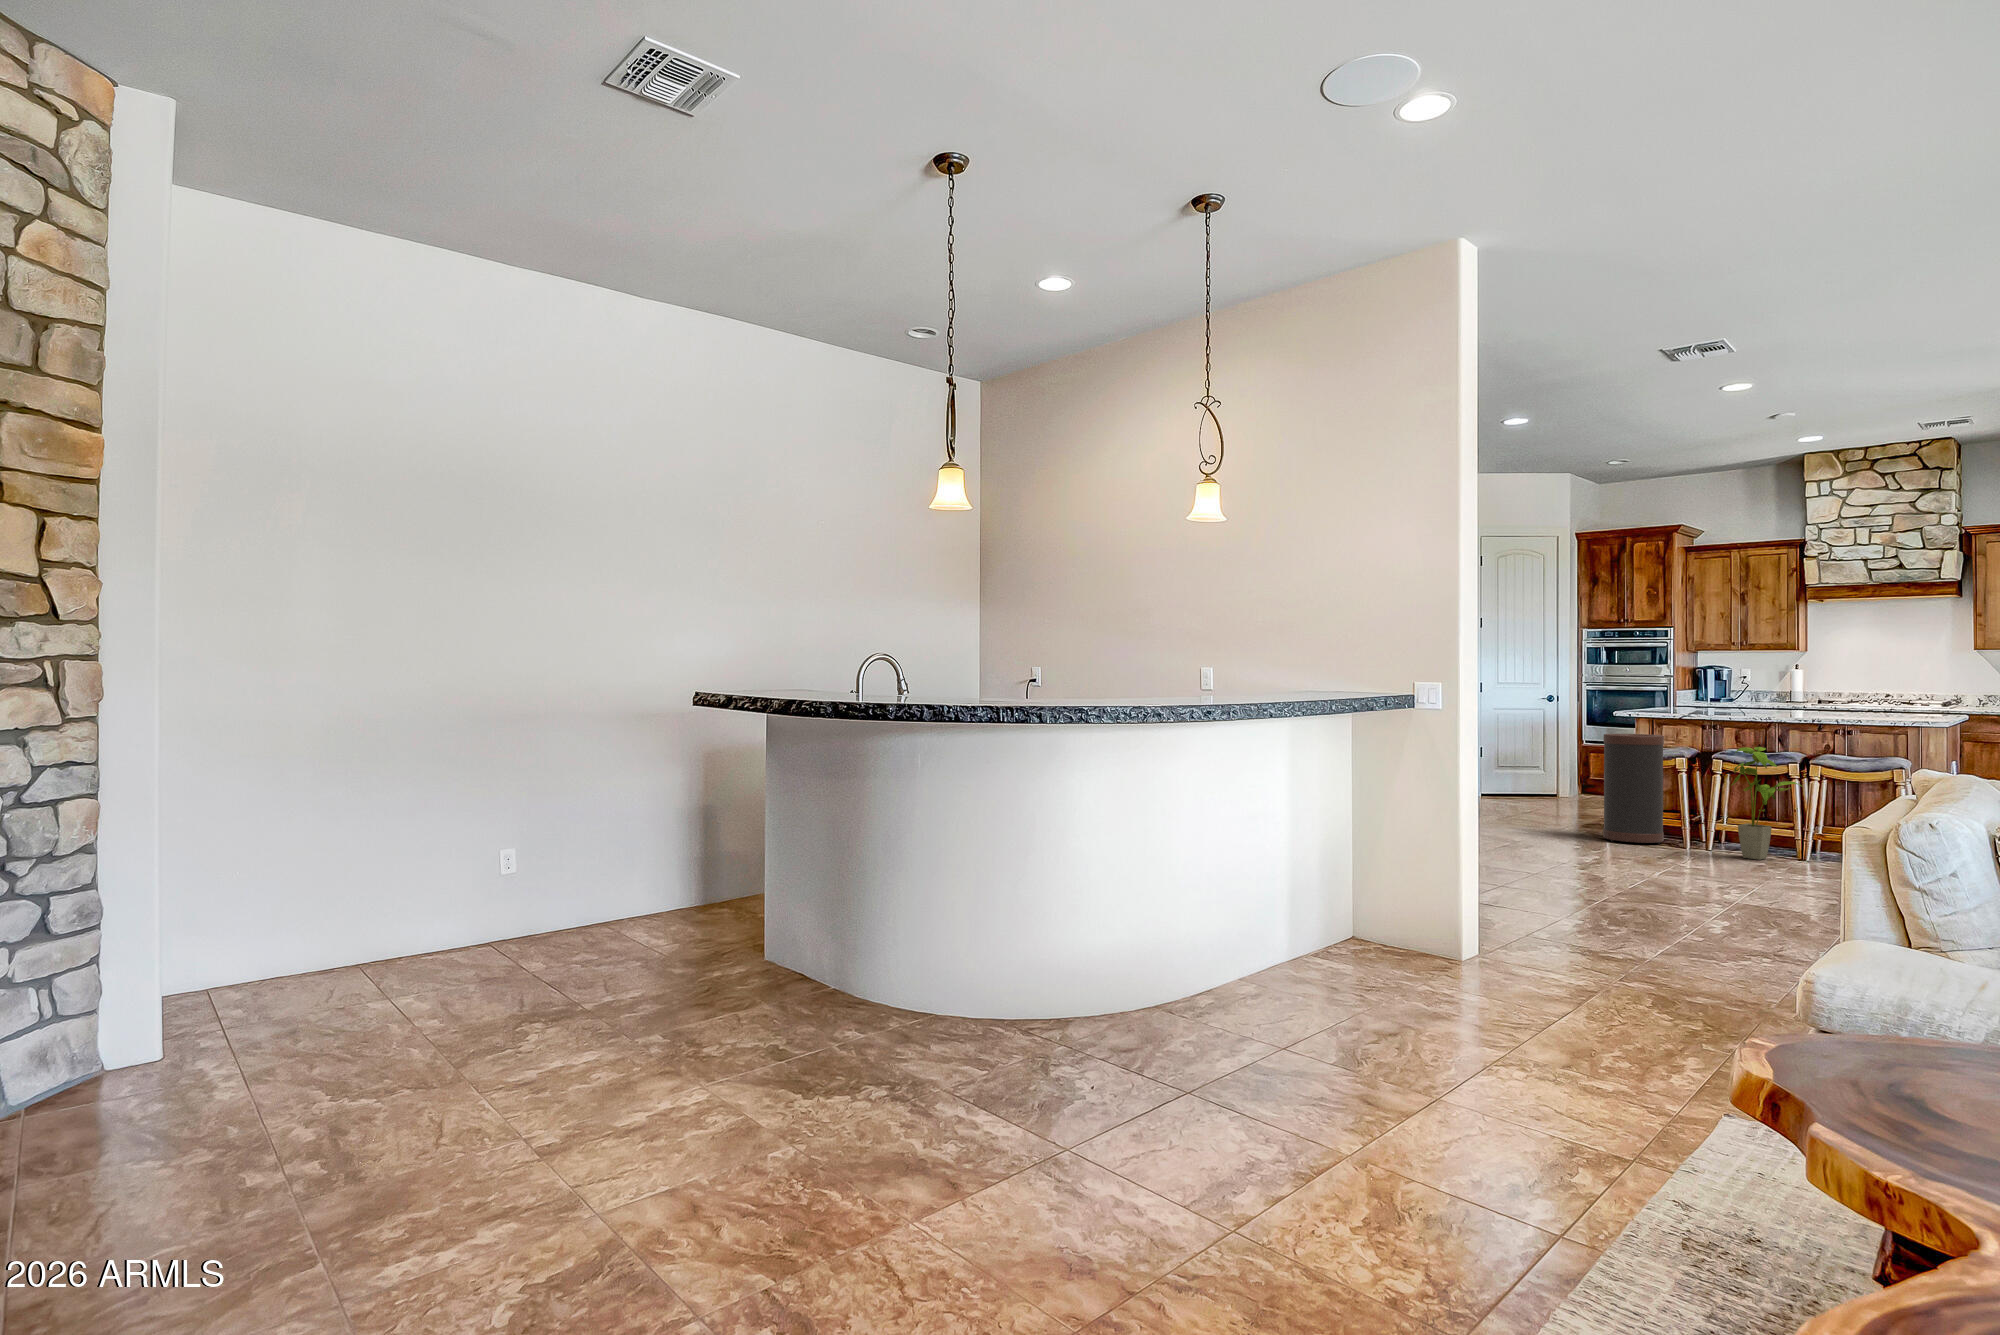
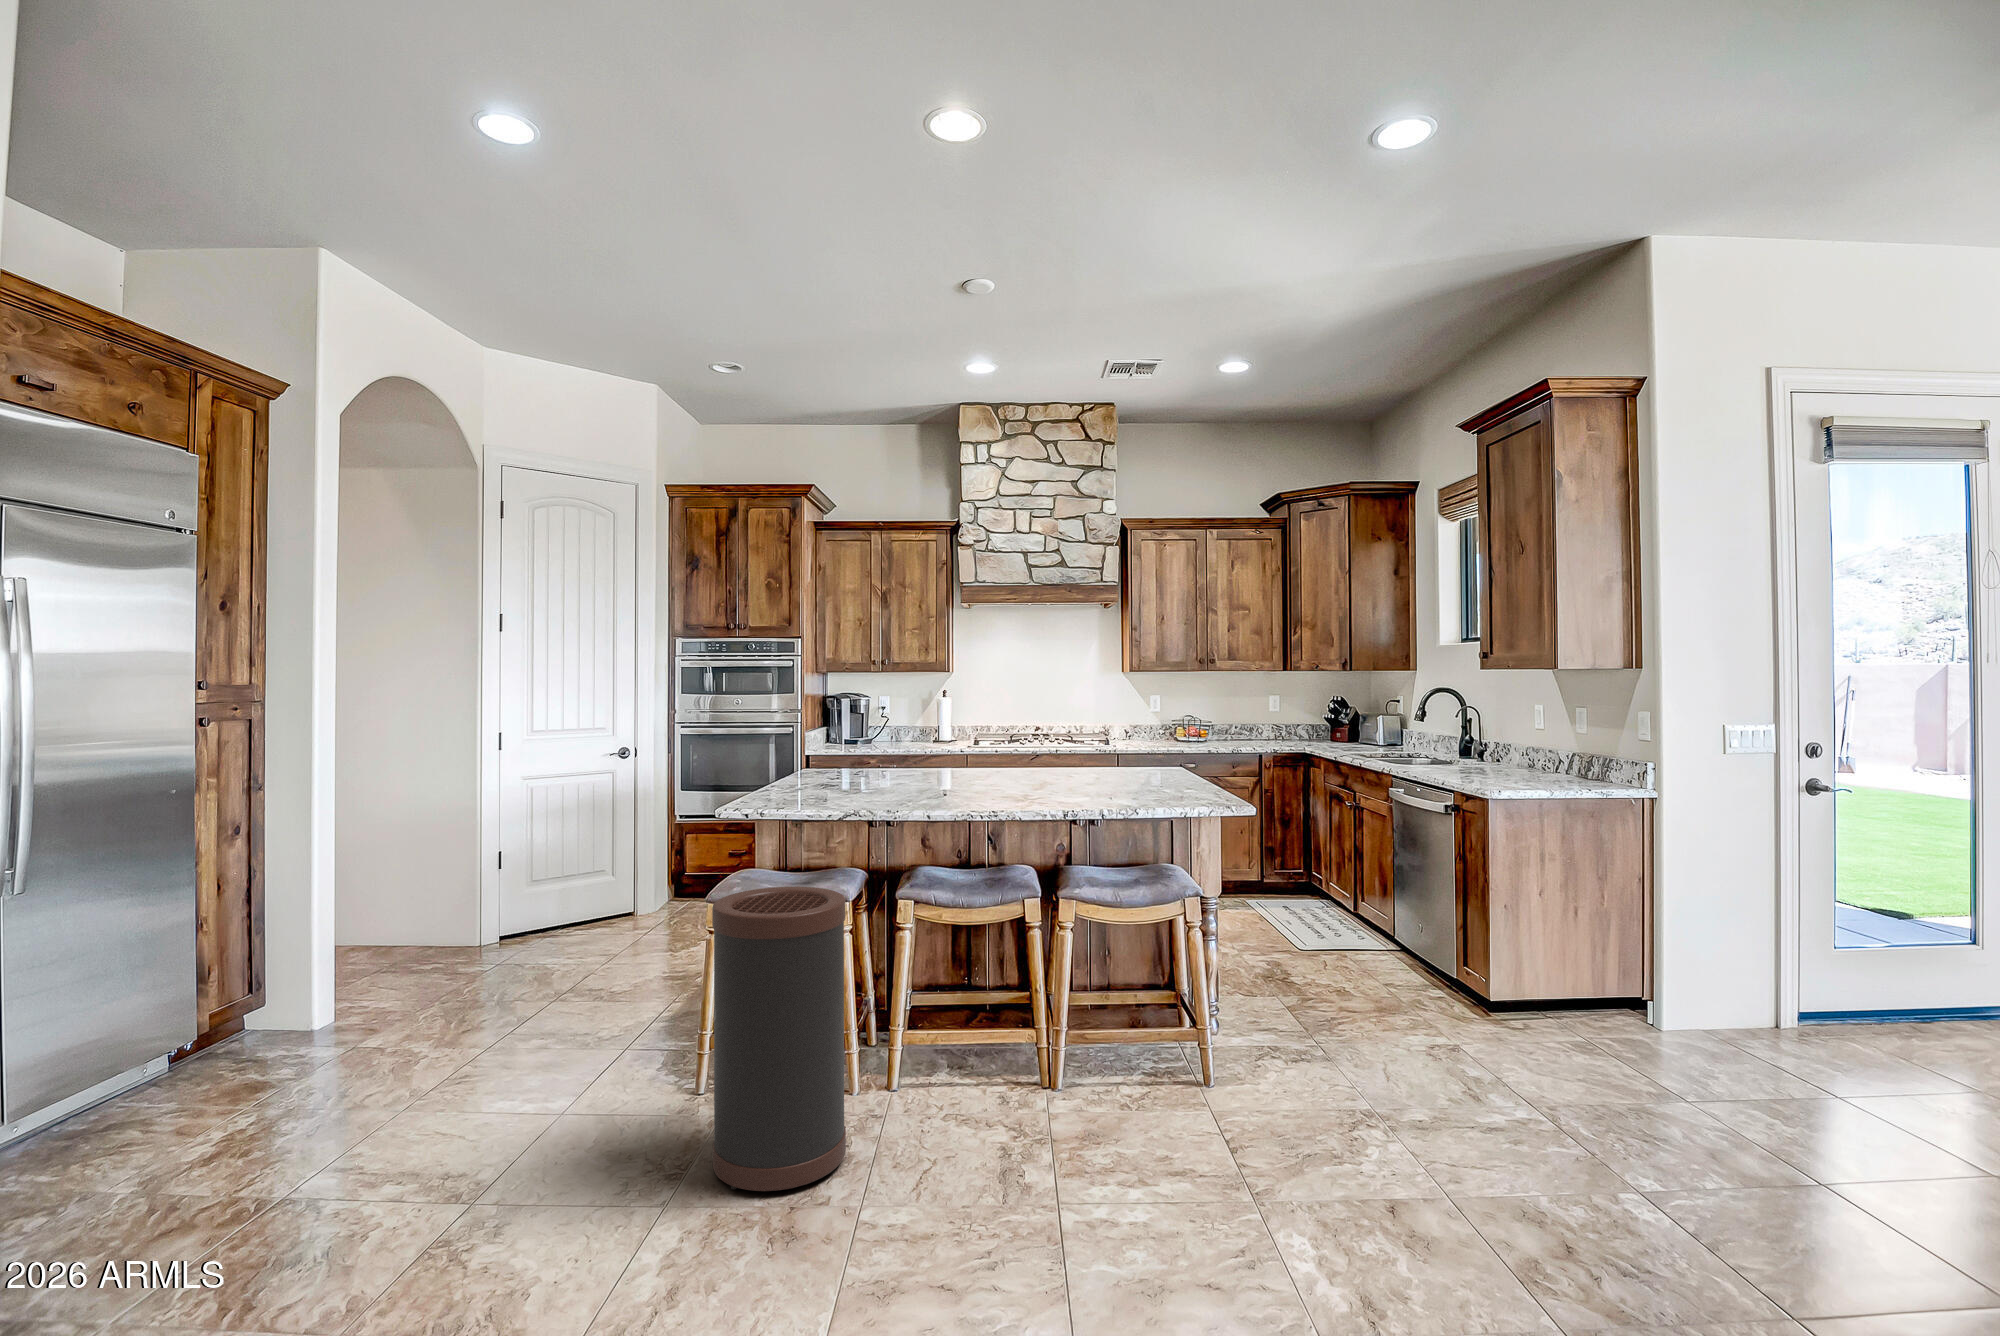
house plant: present [1731,747,1801,860] -> none [1008,938,1155,1224]

